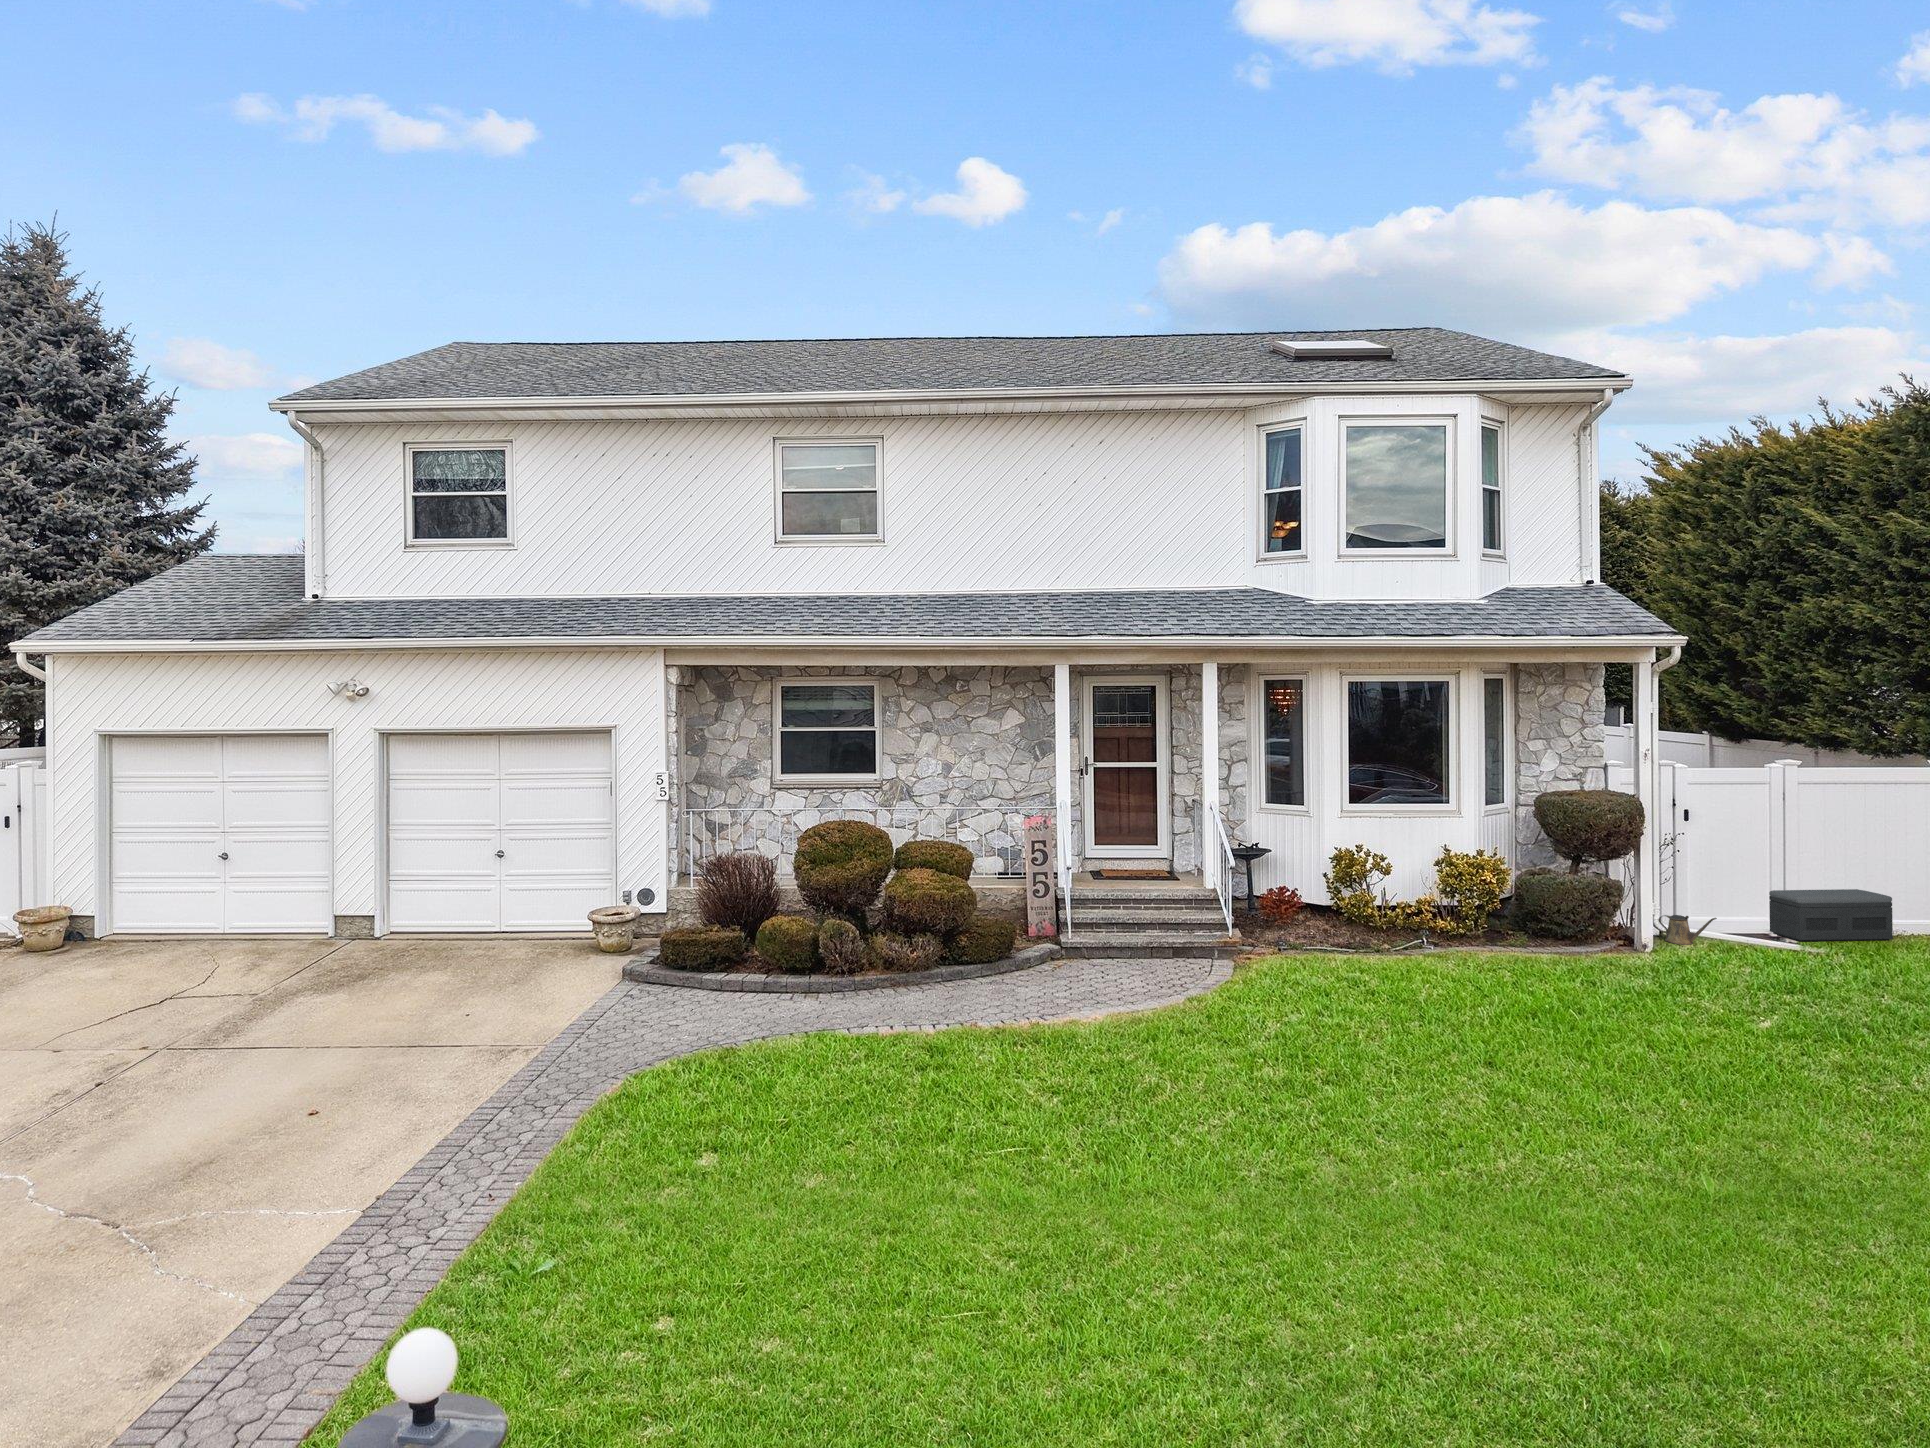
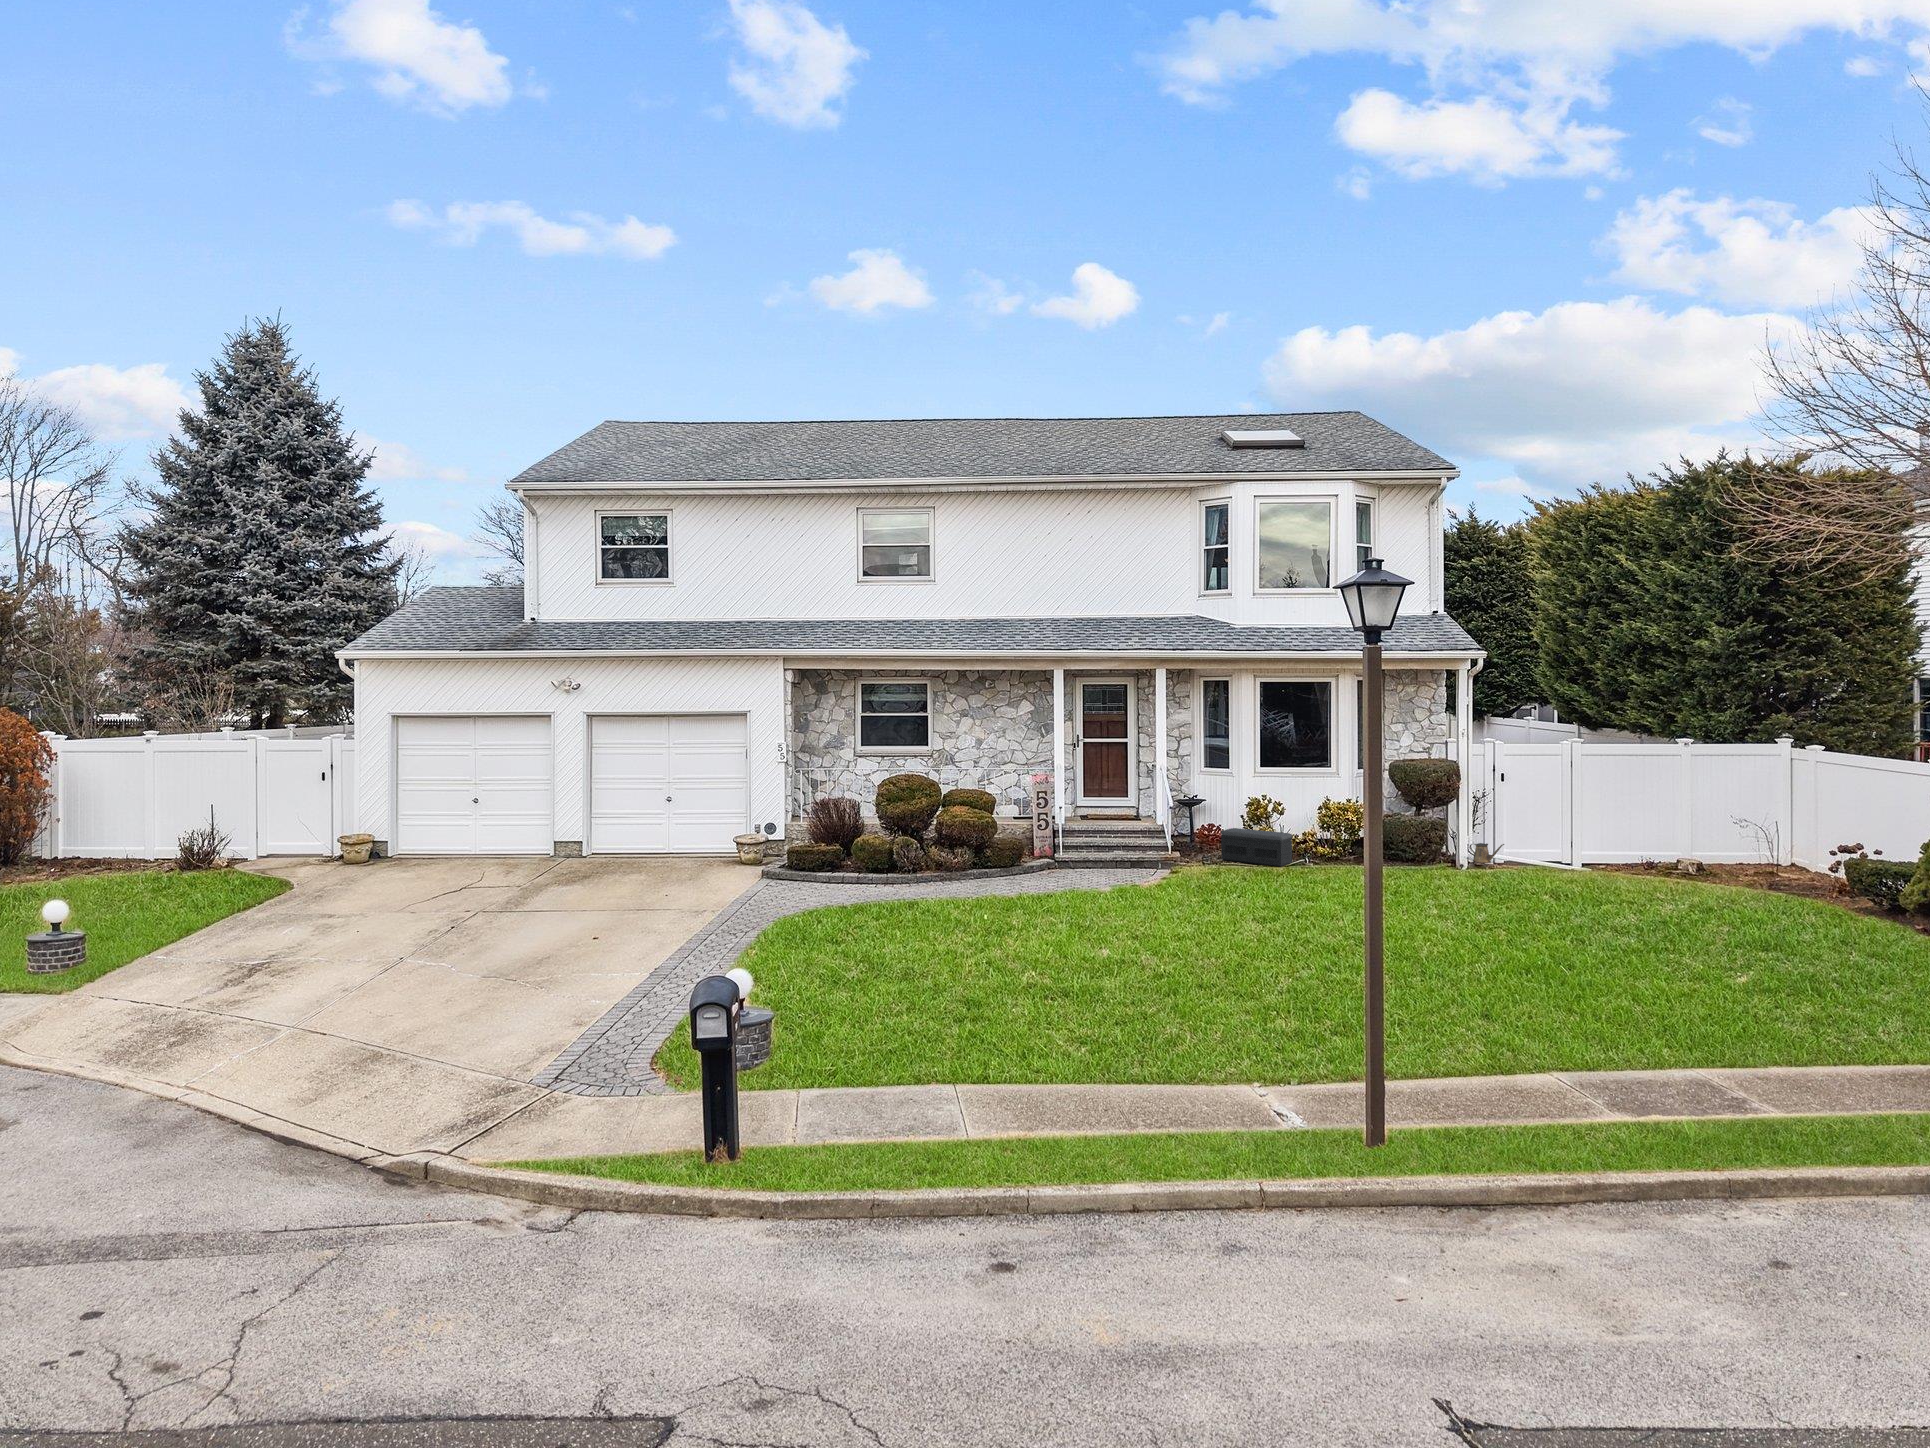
storage bench: present [1769,889,1893,941] -> present [1221,828,1292,867]

